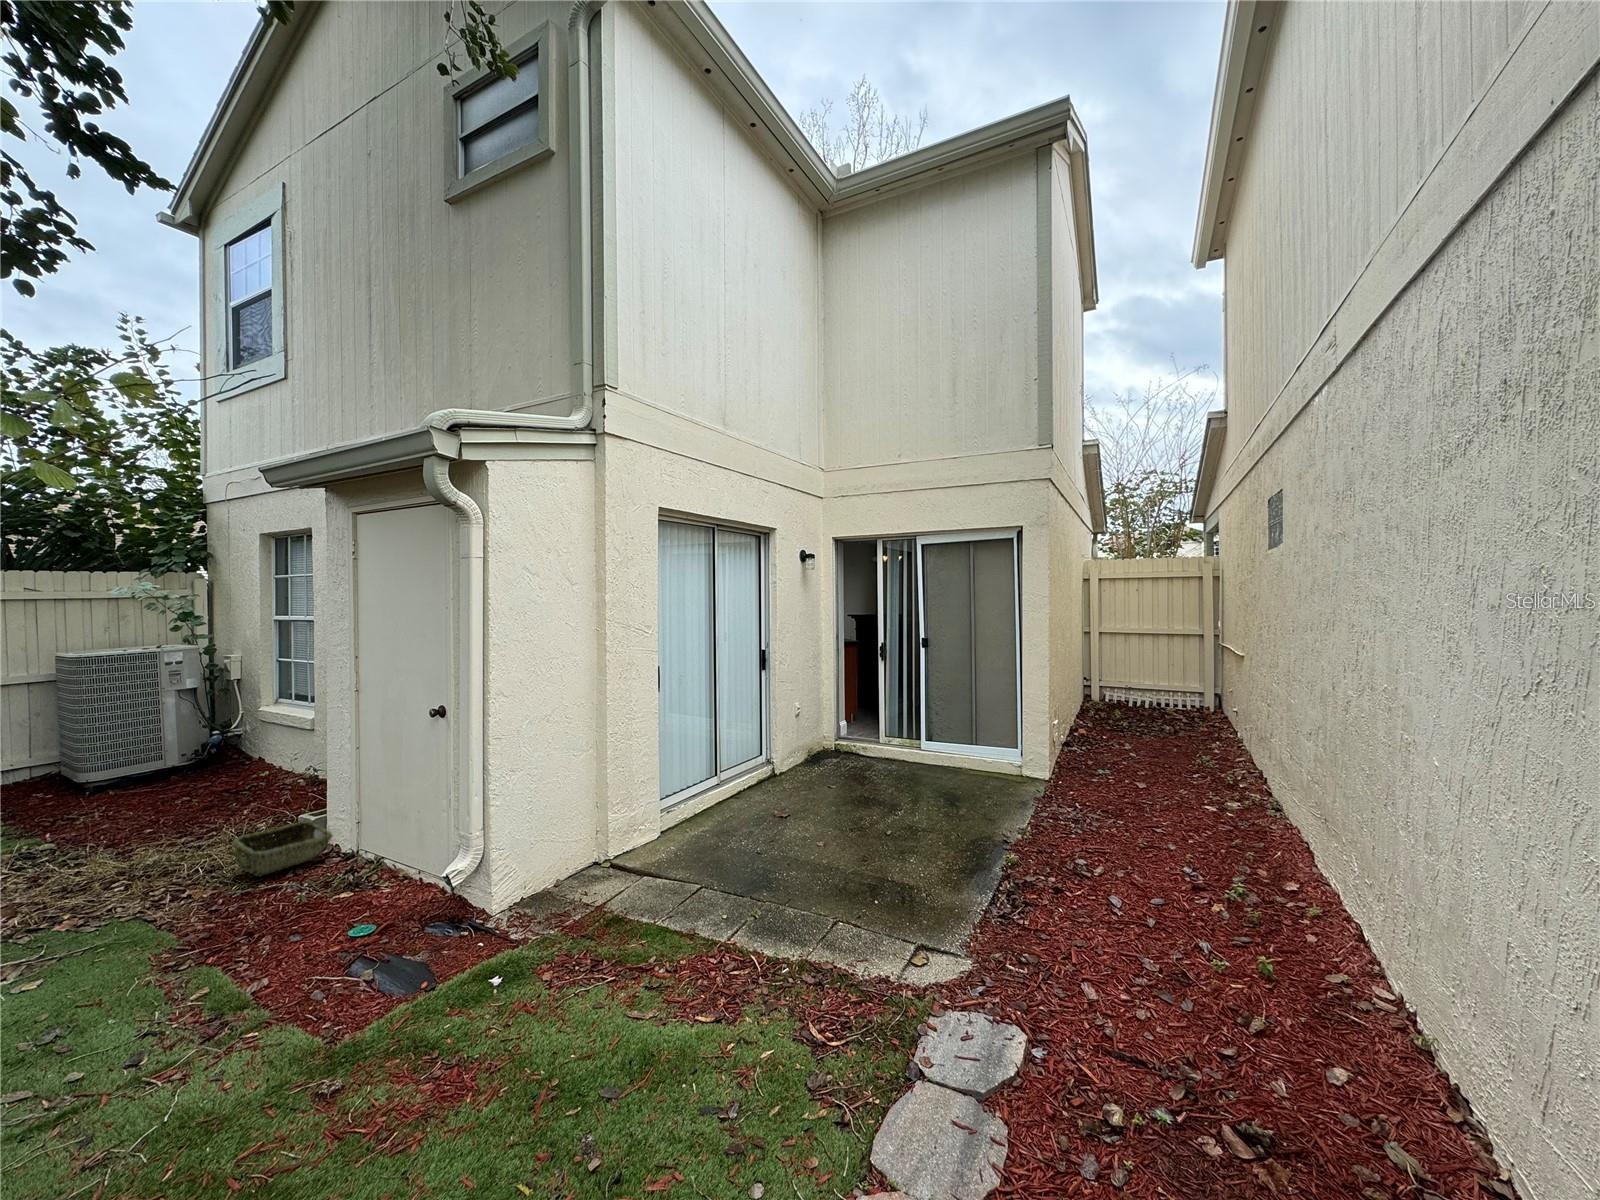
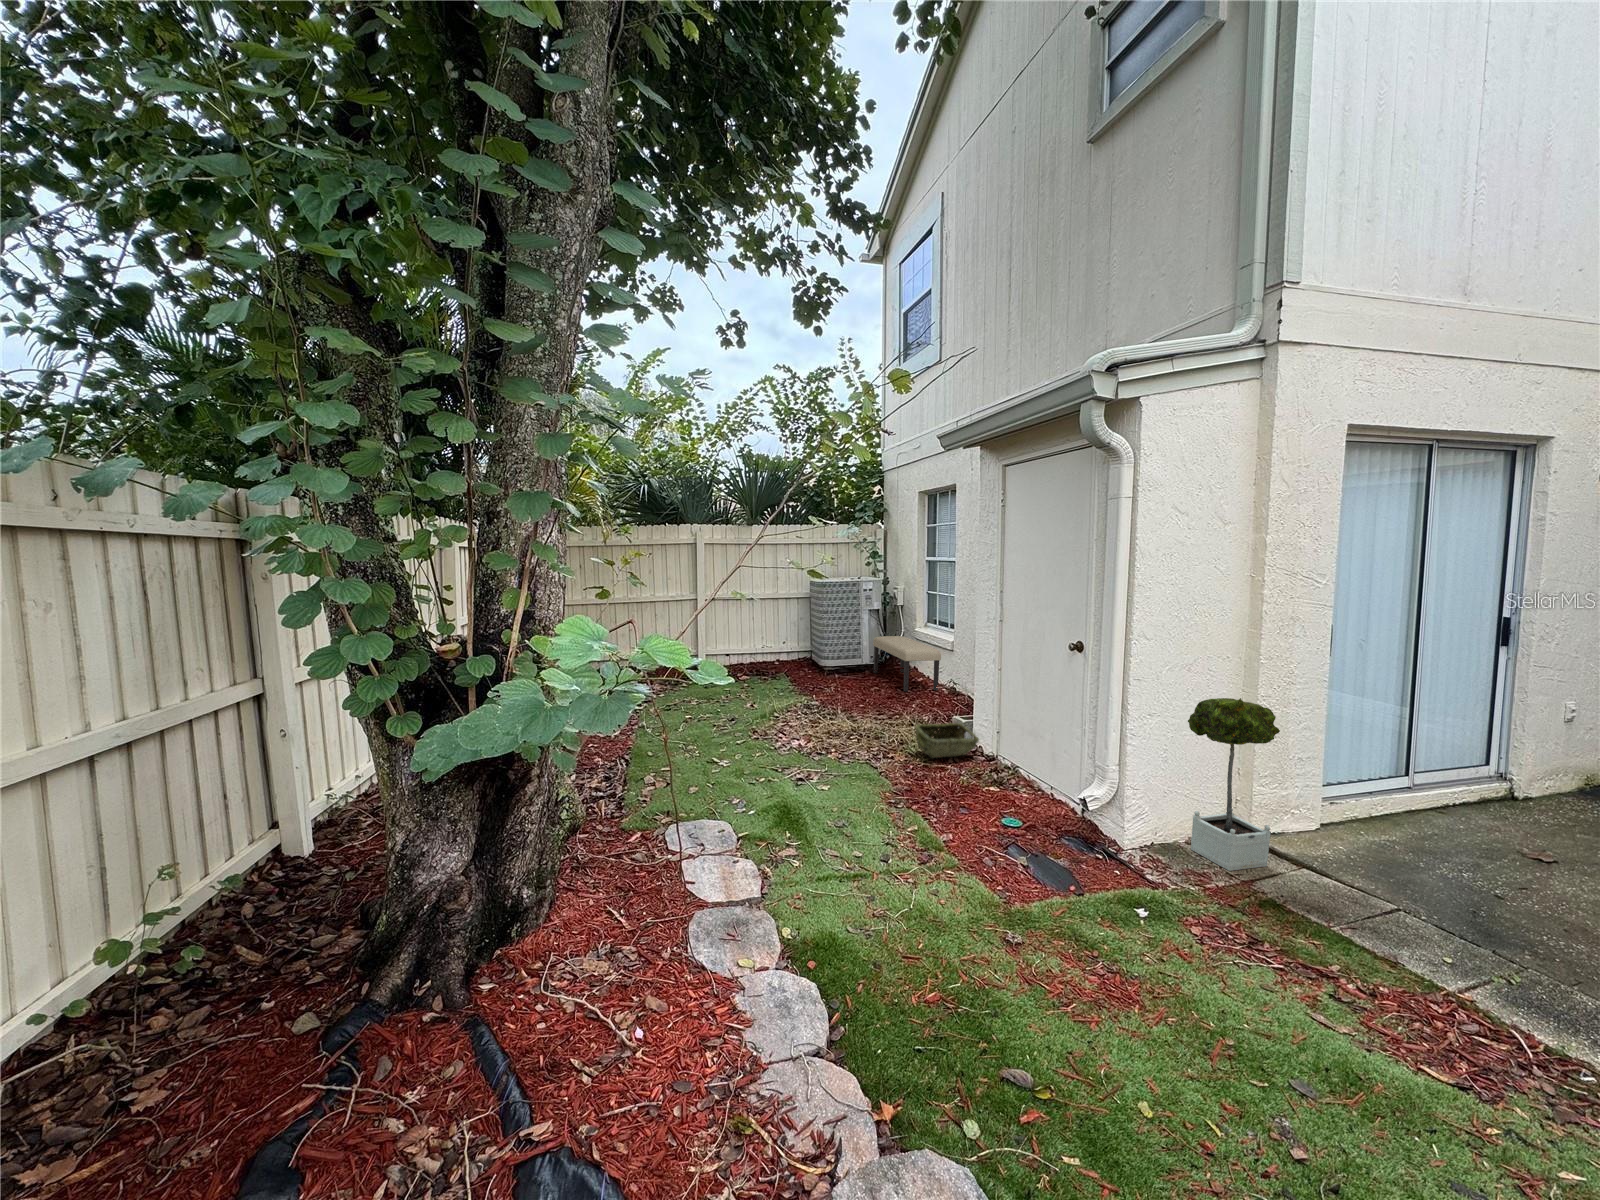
bench: none [186,718,295,791] -> present [873,636,941,692]
potted tree: none [547,741,621,902] -> present [1188,698,1280,871]

